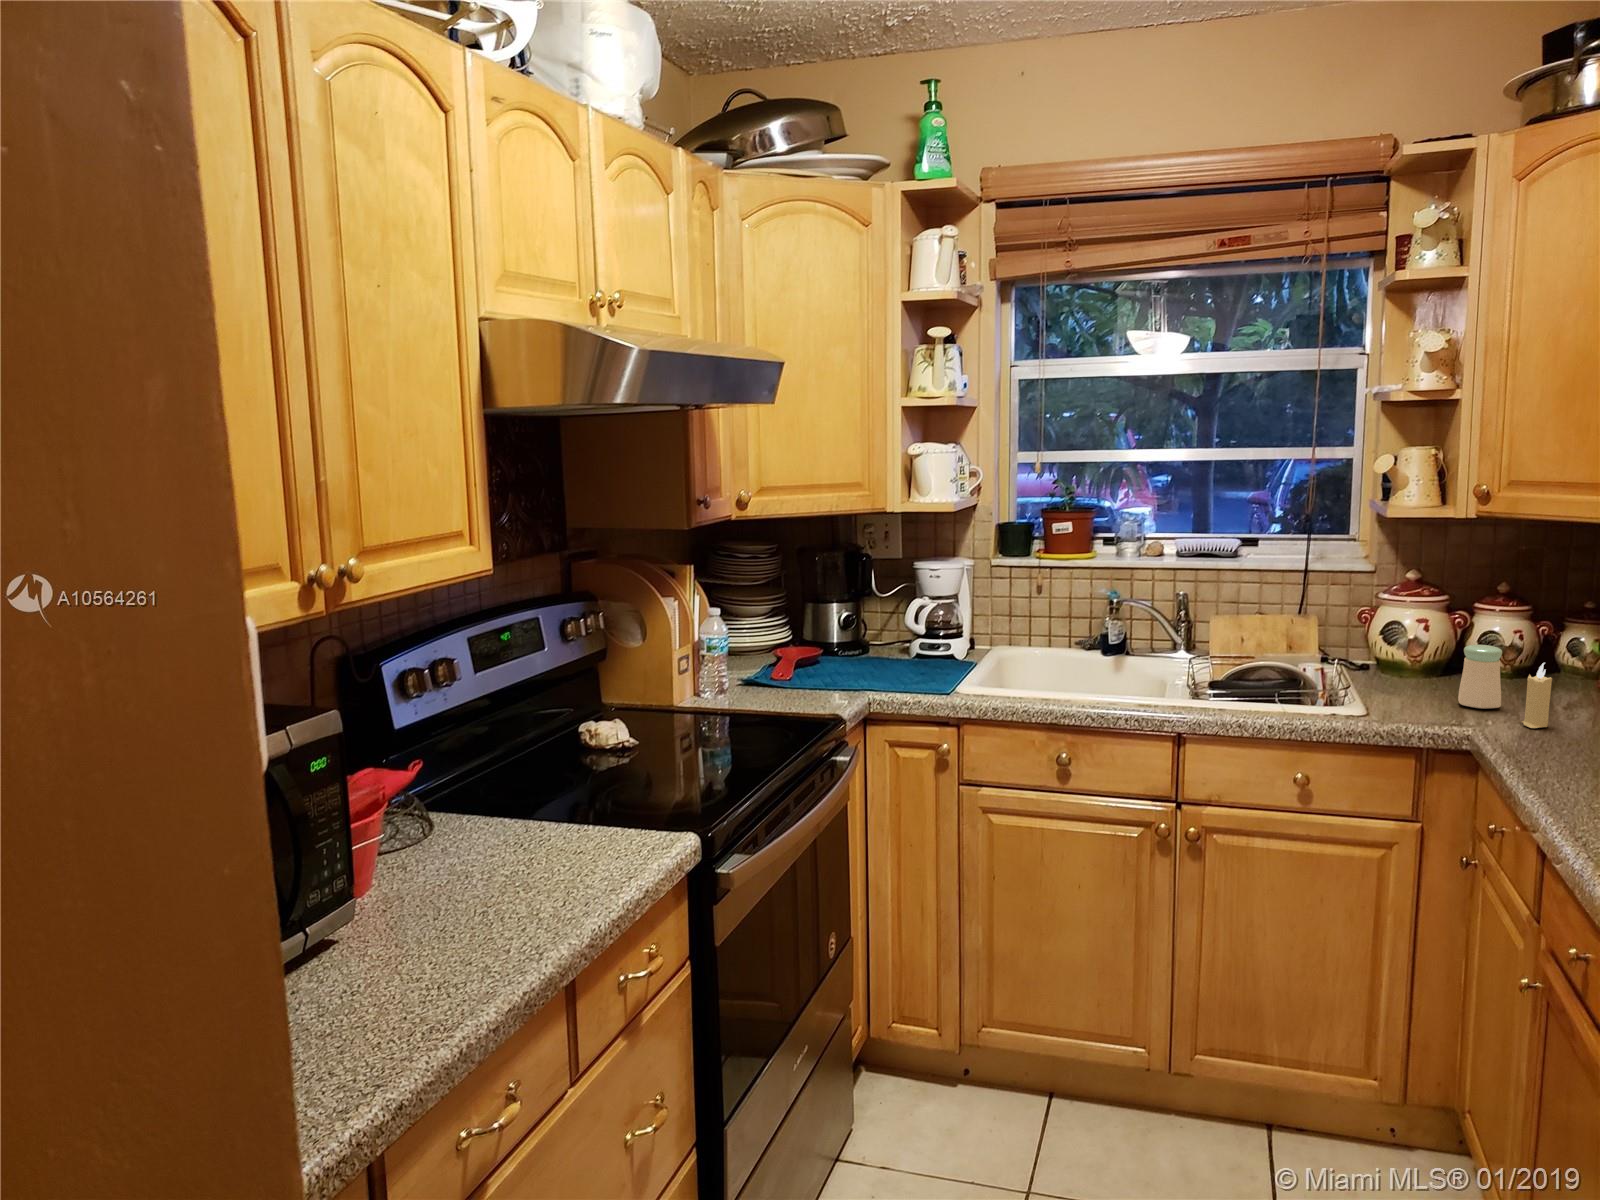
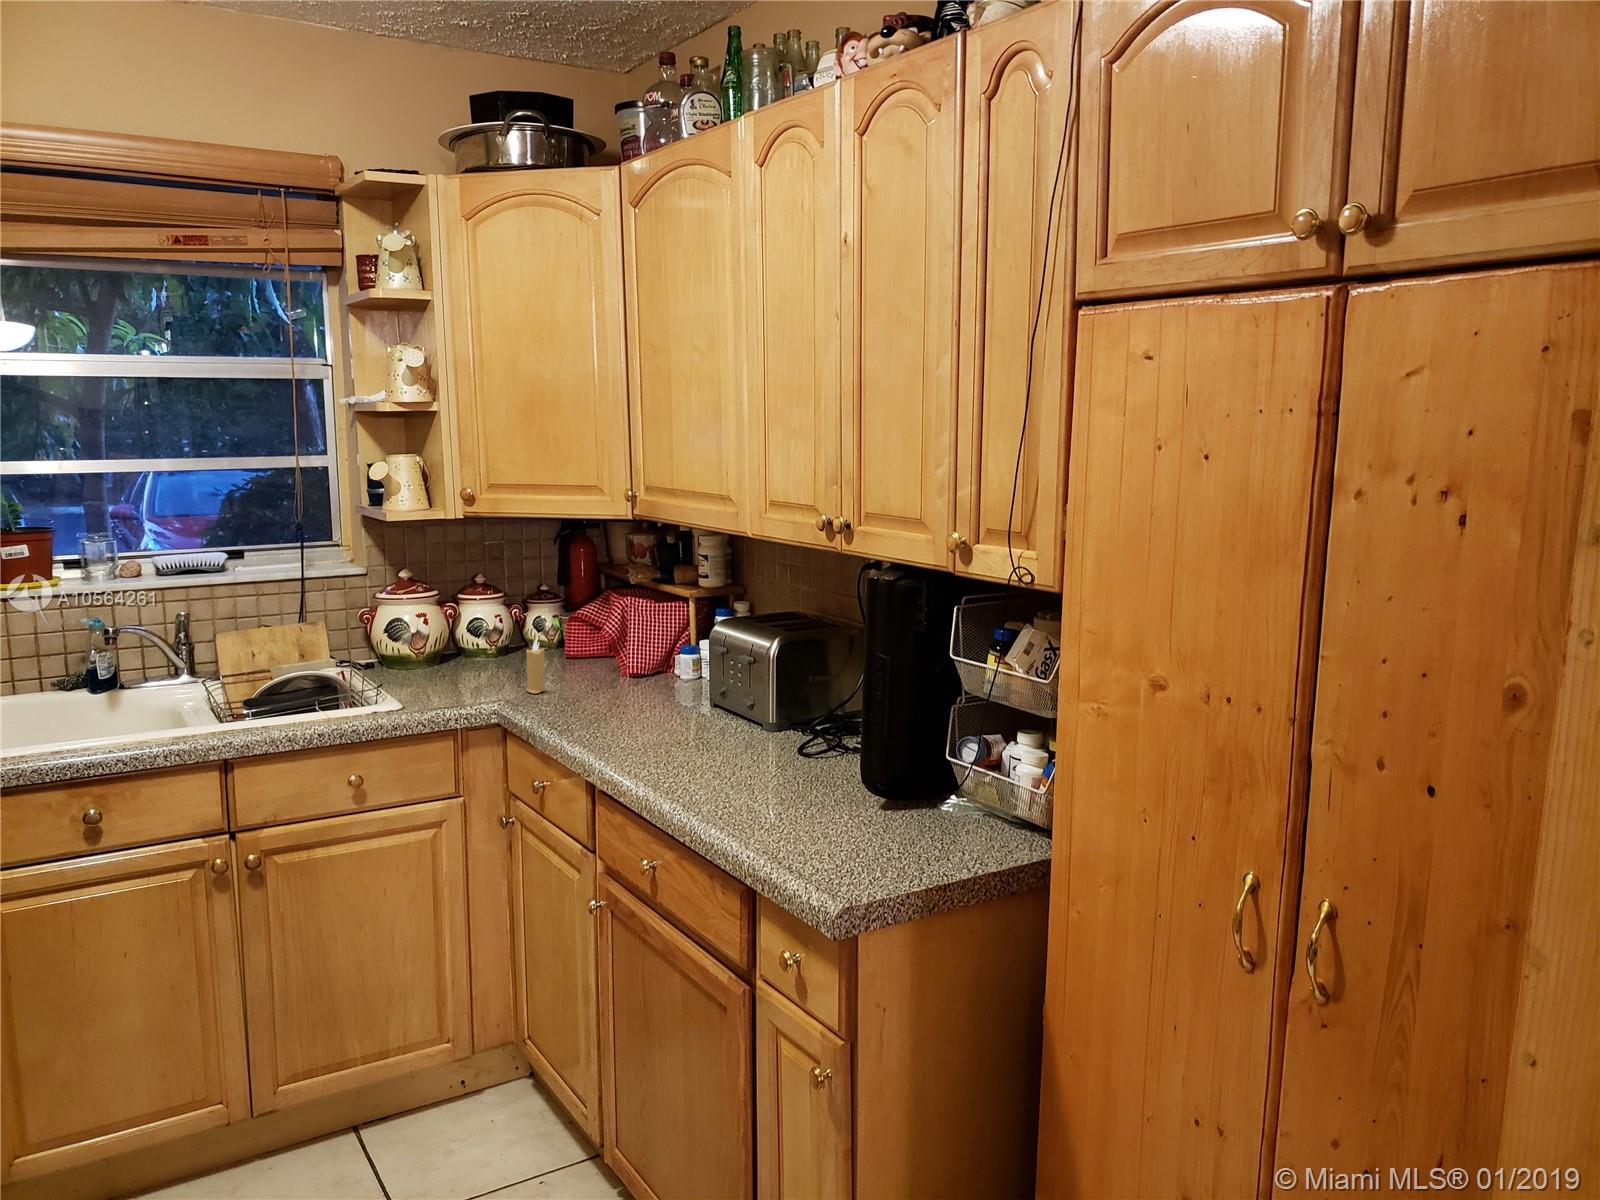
salt shaker: present [1458,645,1502,709] -> none [469,629,504,685]

